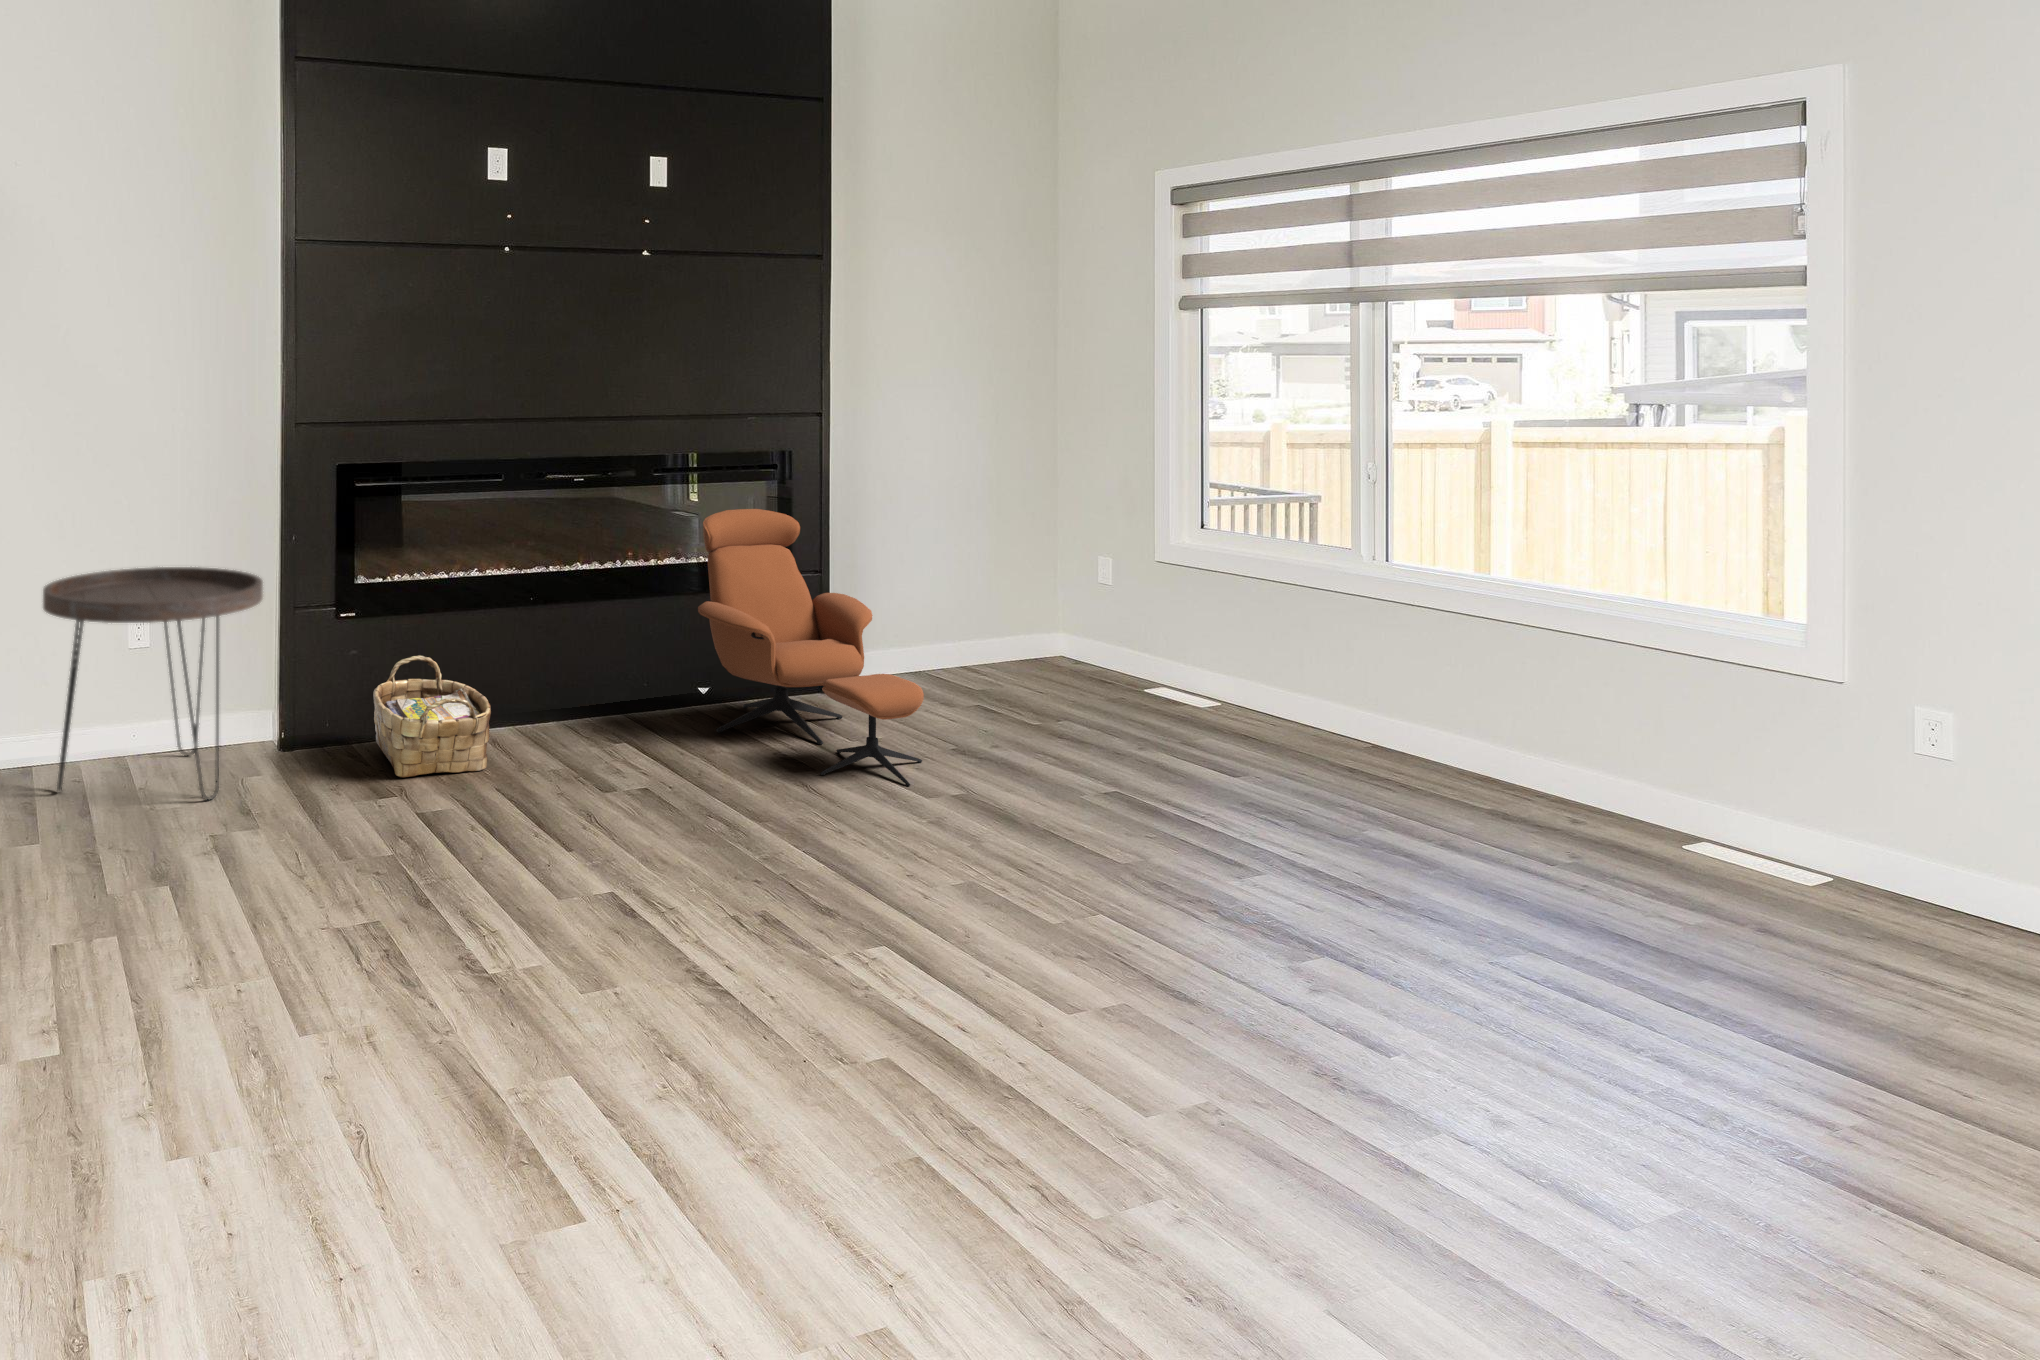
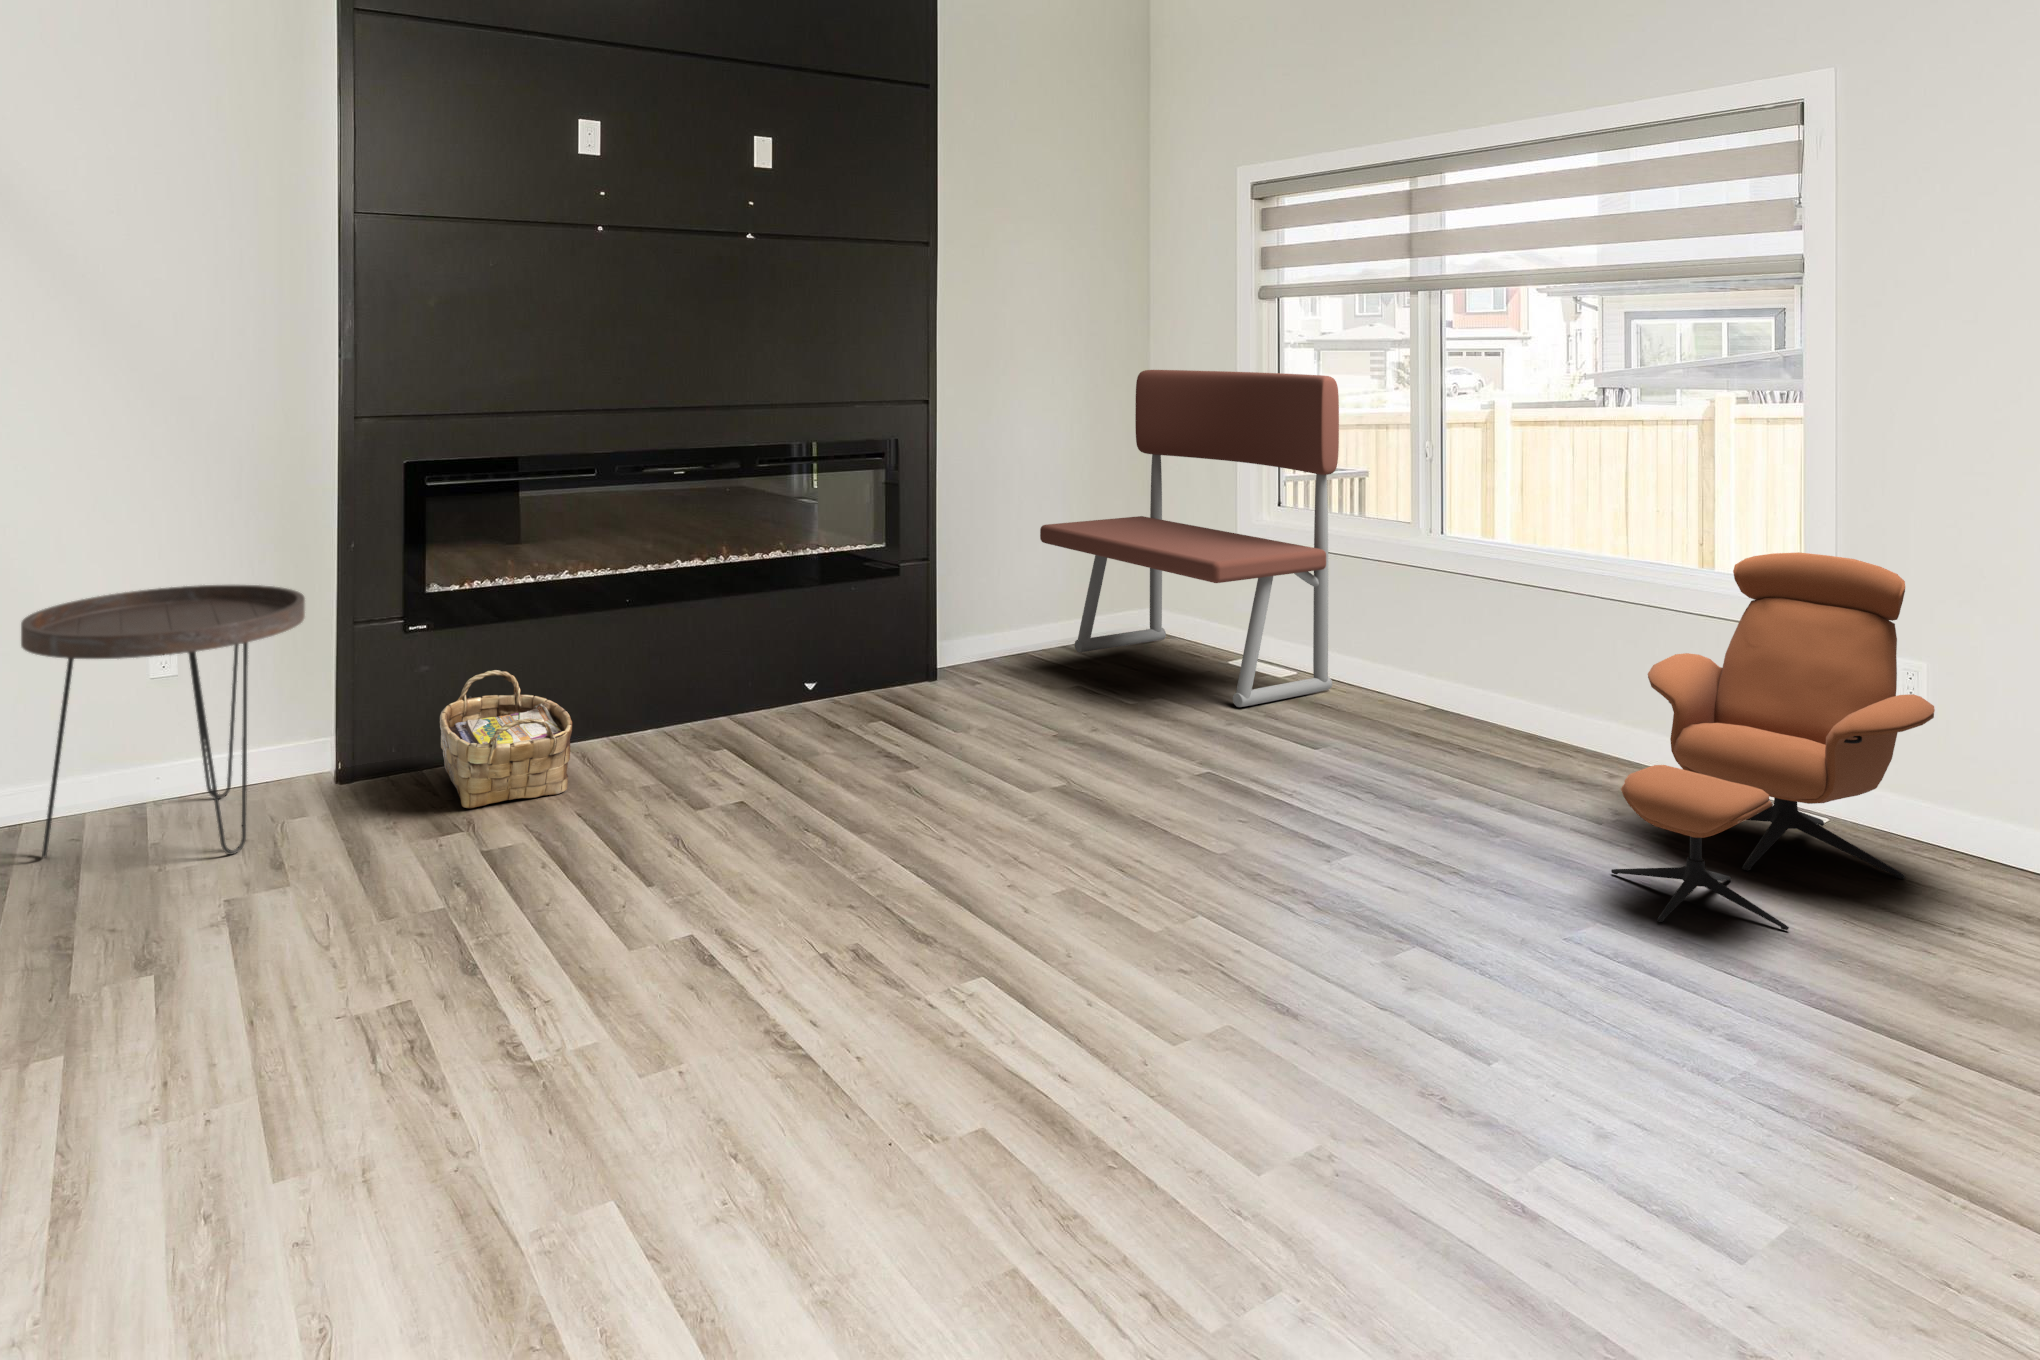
bench: none [940,384,1266,734] -> present [1040,370,1339,707]
lounge chair: present [698,509,924,786] -> present [1611,552,1935,930]

